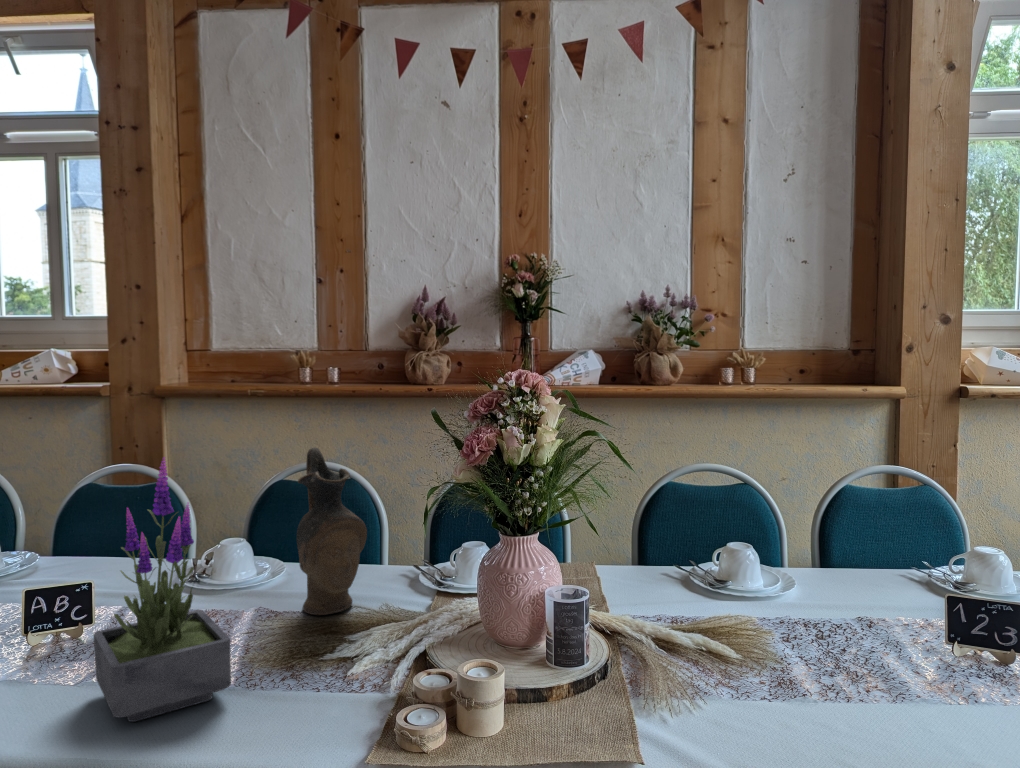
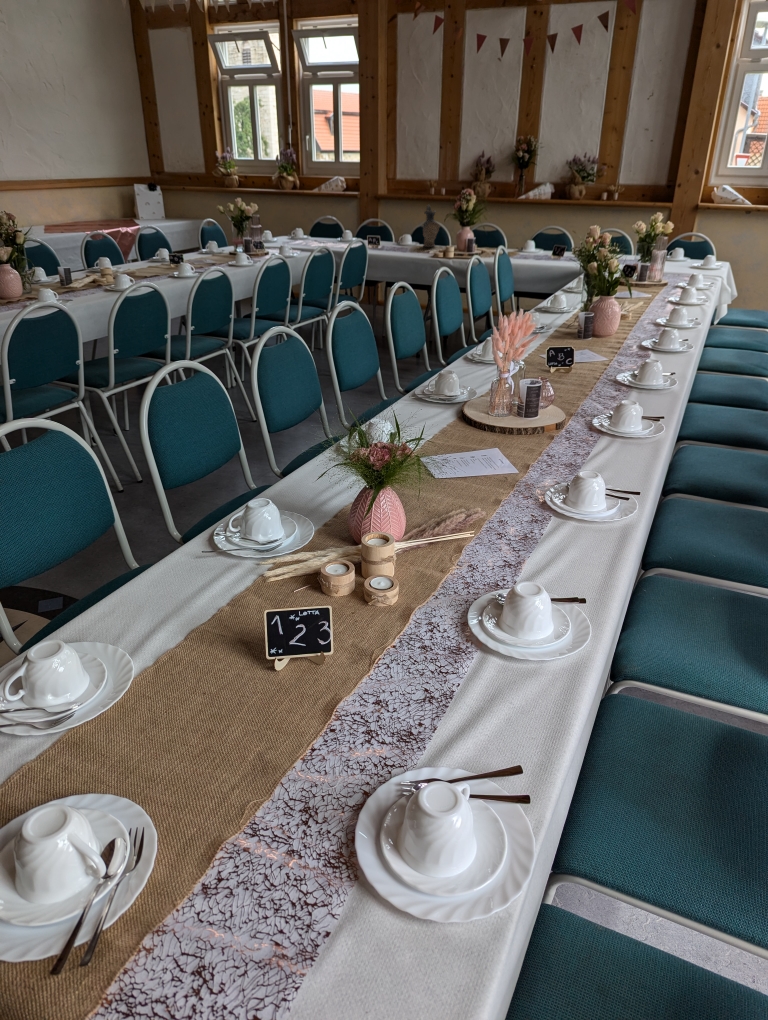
potted plant: present [94,457,231,722] -> none [384,200,409,251]

